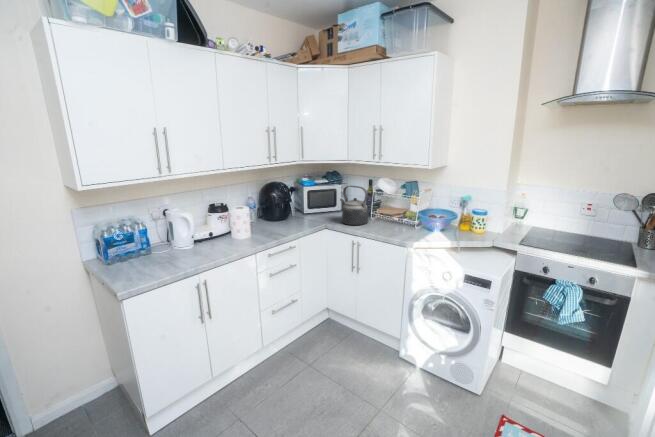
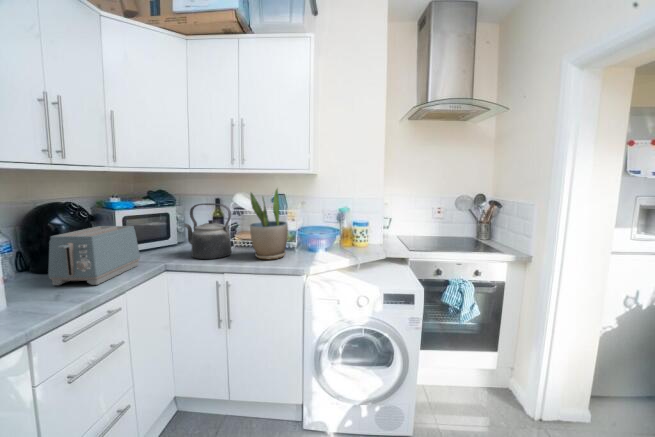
potted plant: none [378,179,406,232] -> present [250,189,288,259]
toaster: none [270,198,312,232] -> present [48,226,140,285]

